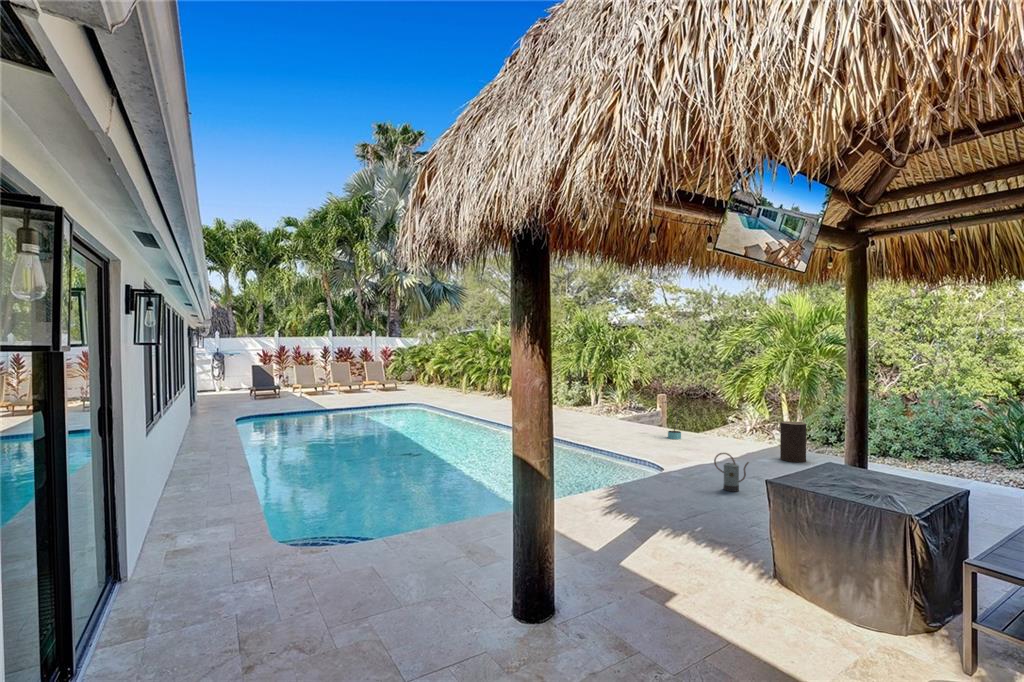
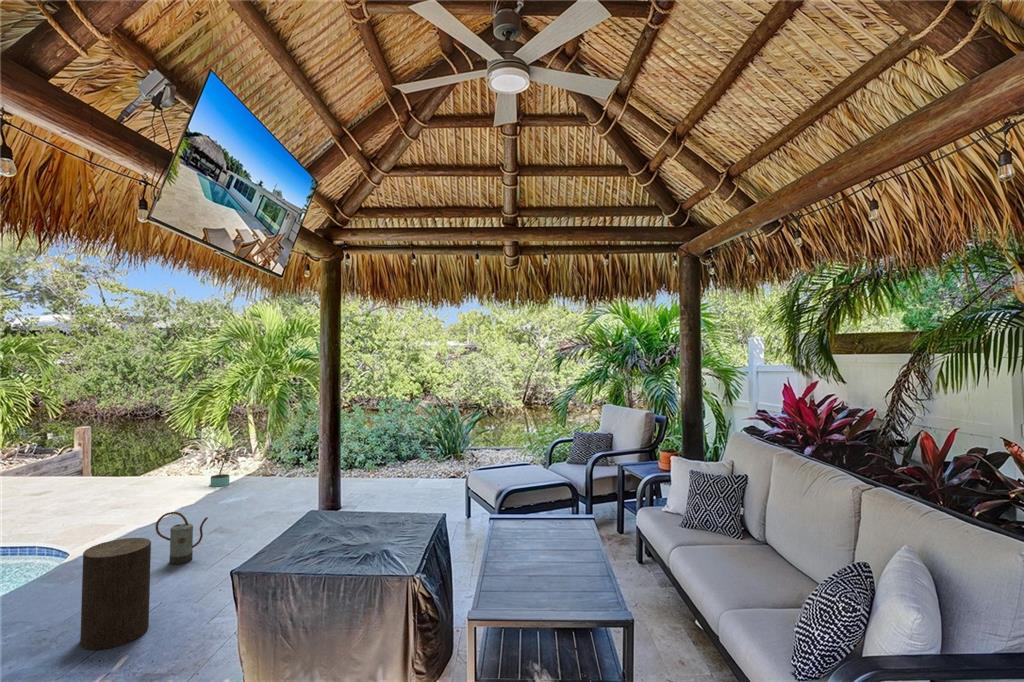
potted plant: present [665,401,684,439] -> present [204,430,238,487]
stool: present [780,421,806,462] -> present [80,538,151,650]

